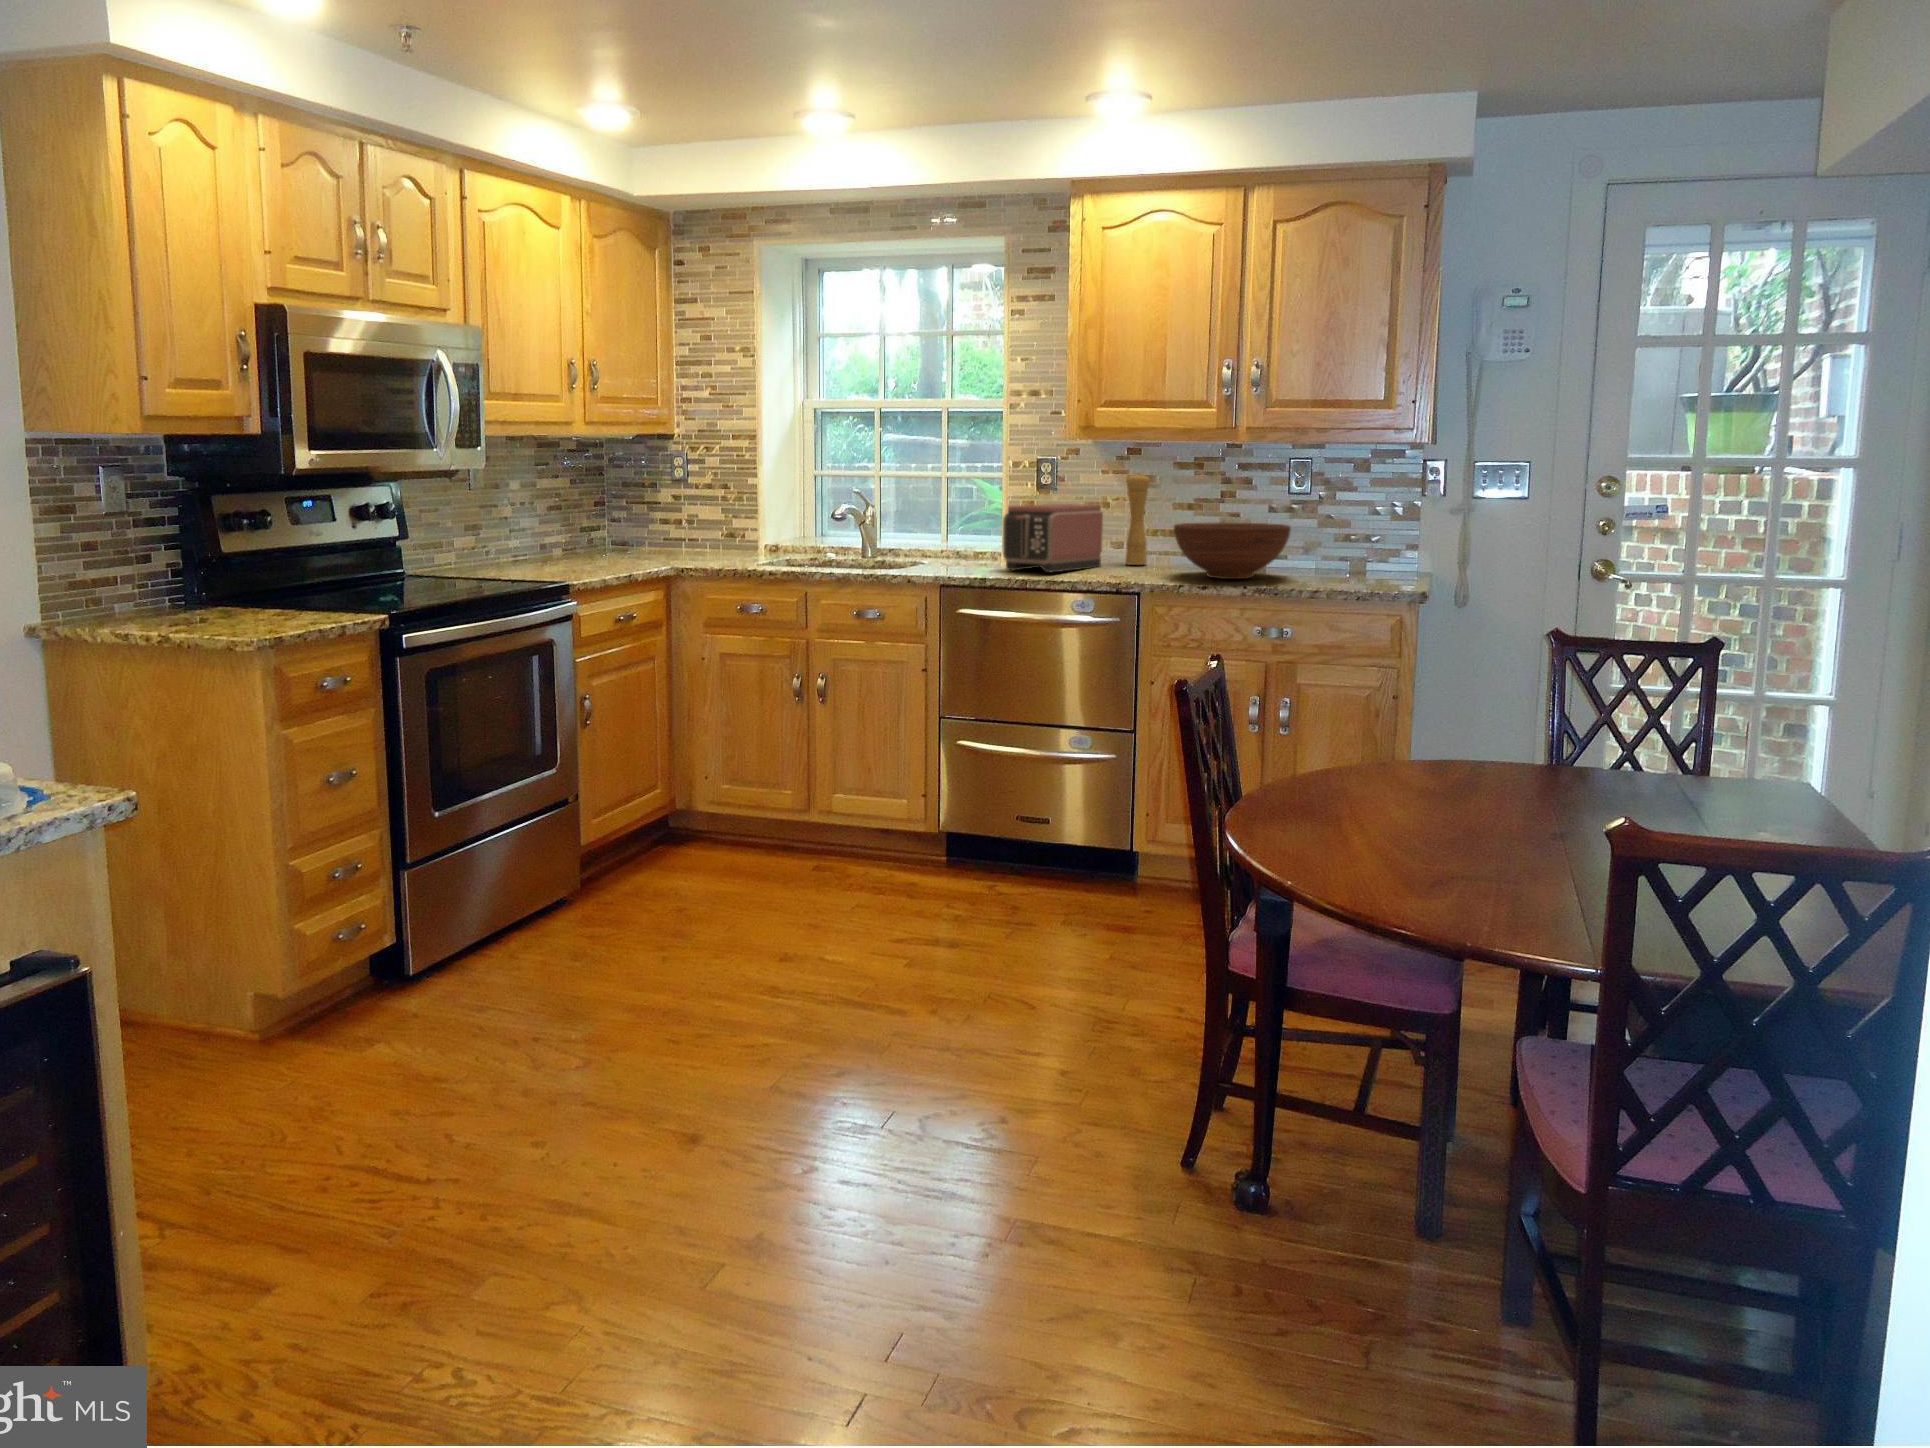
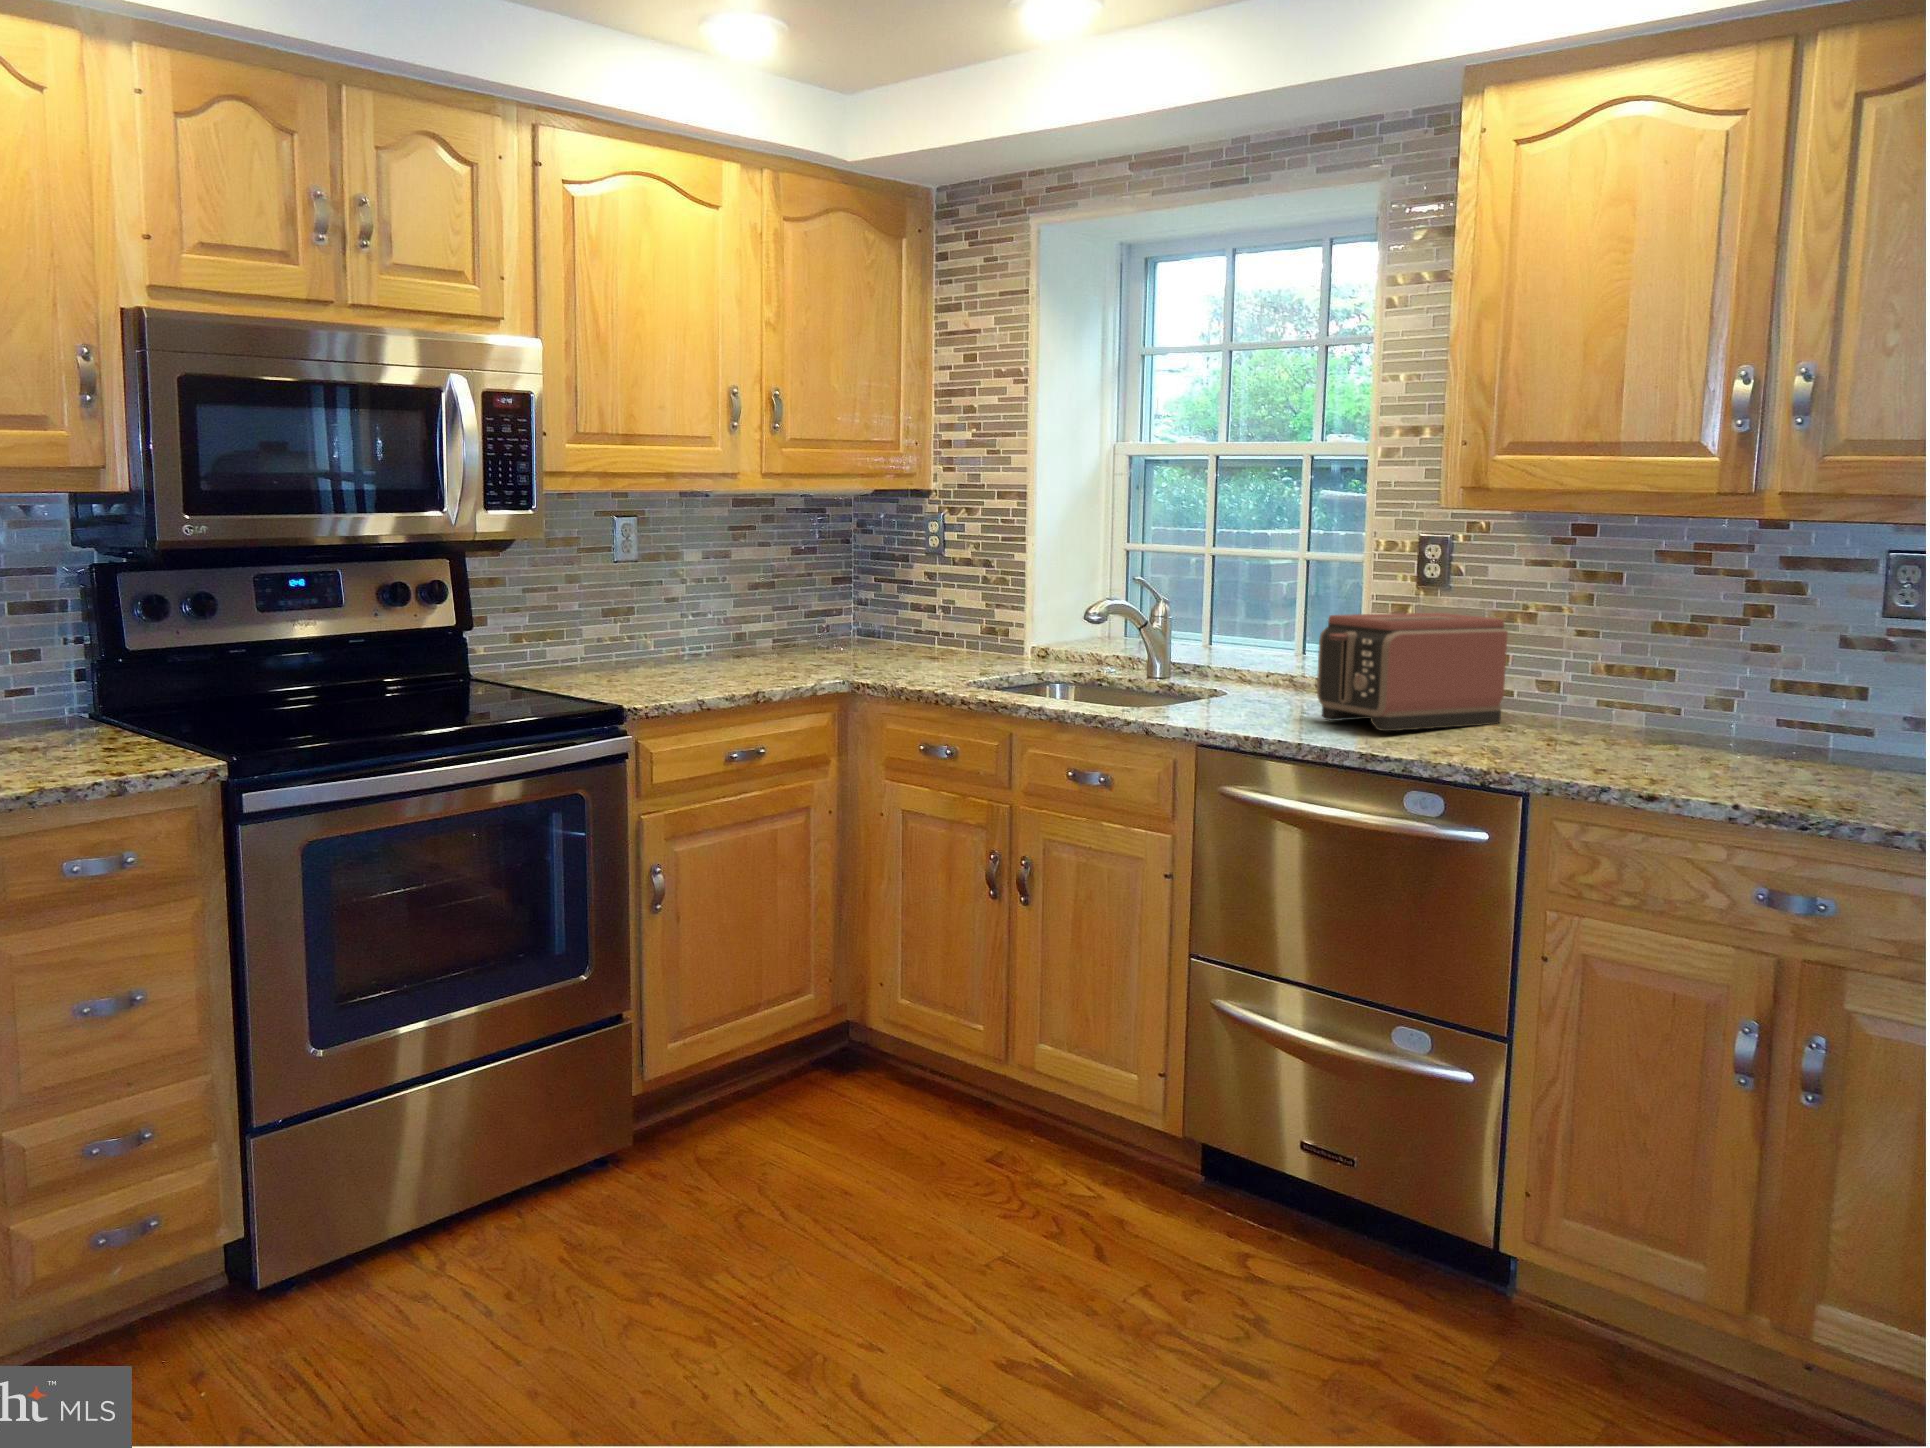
pepper mill: present [1125,474,1150,565] -> none [1549,567,1600,726]
fruit bowl: present [1174,523,1291,579] -> none [1605,661,1847,775]

